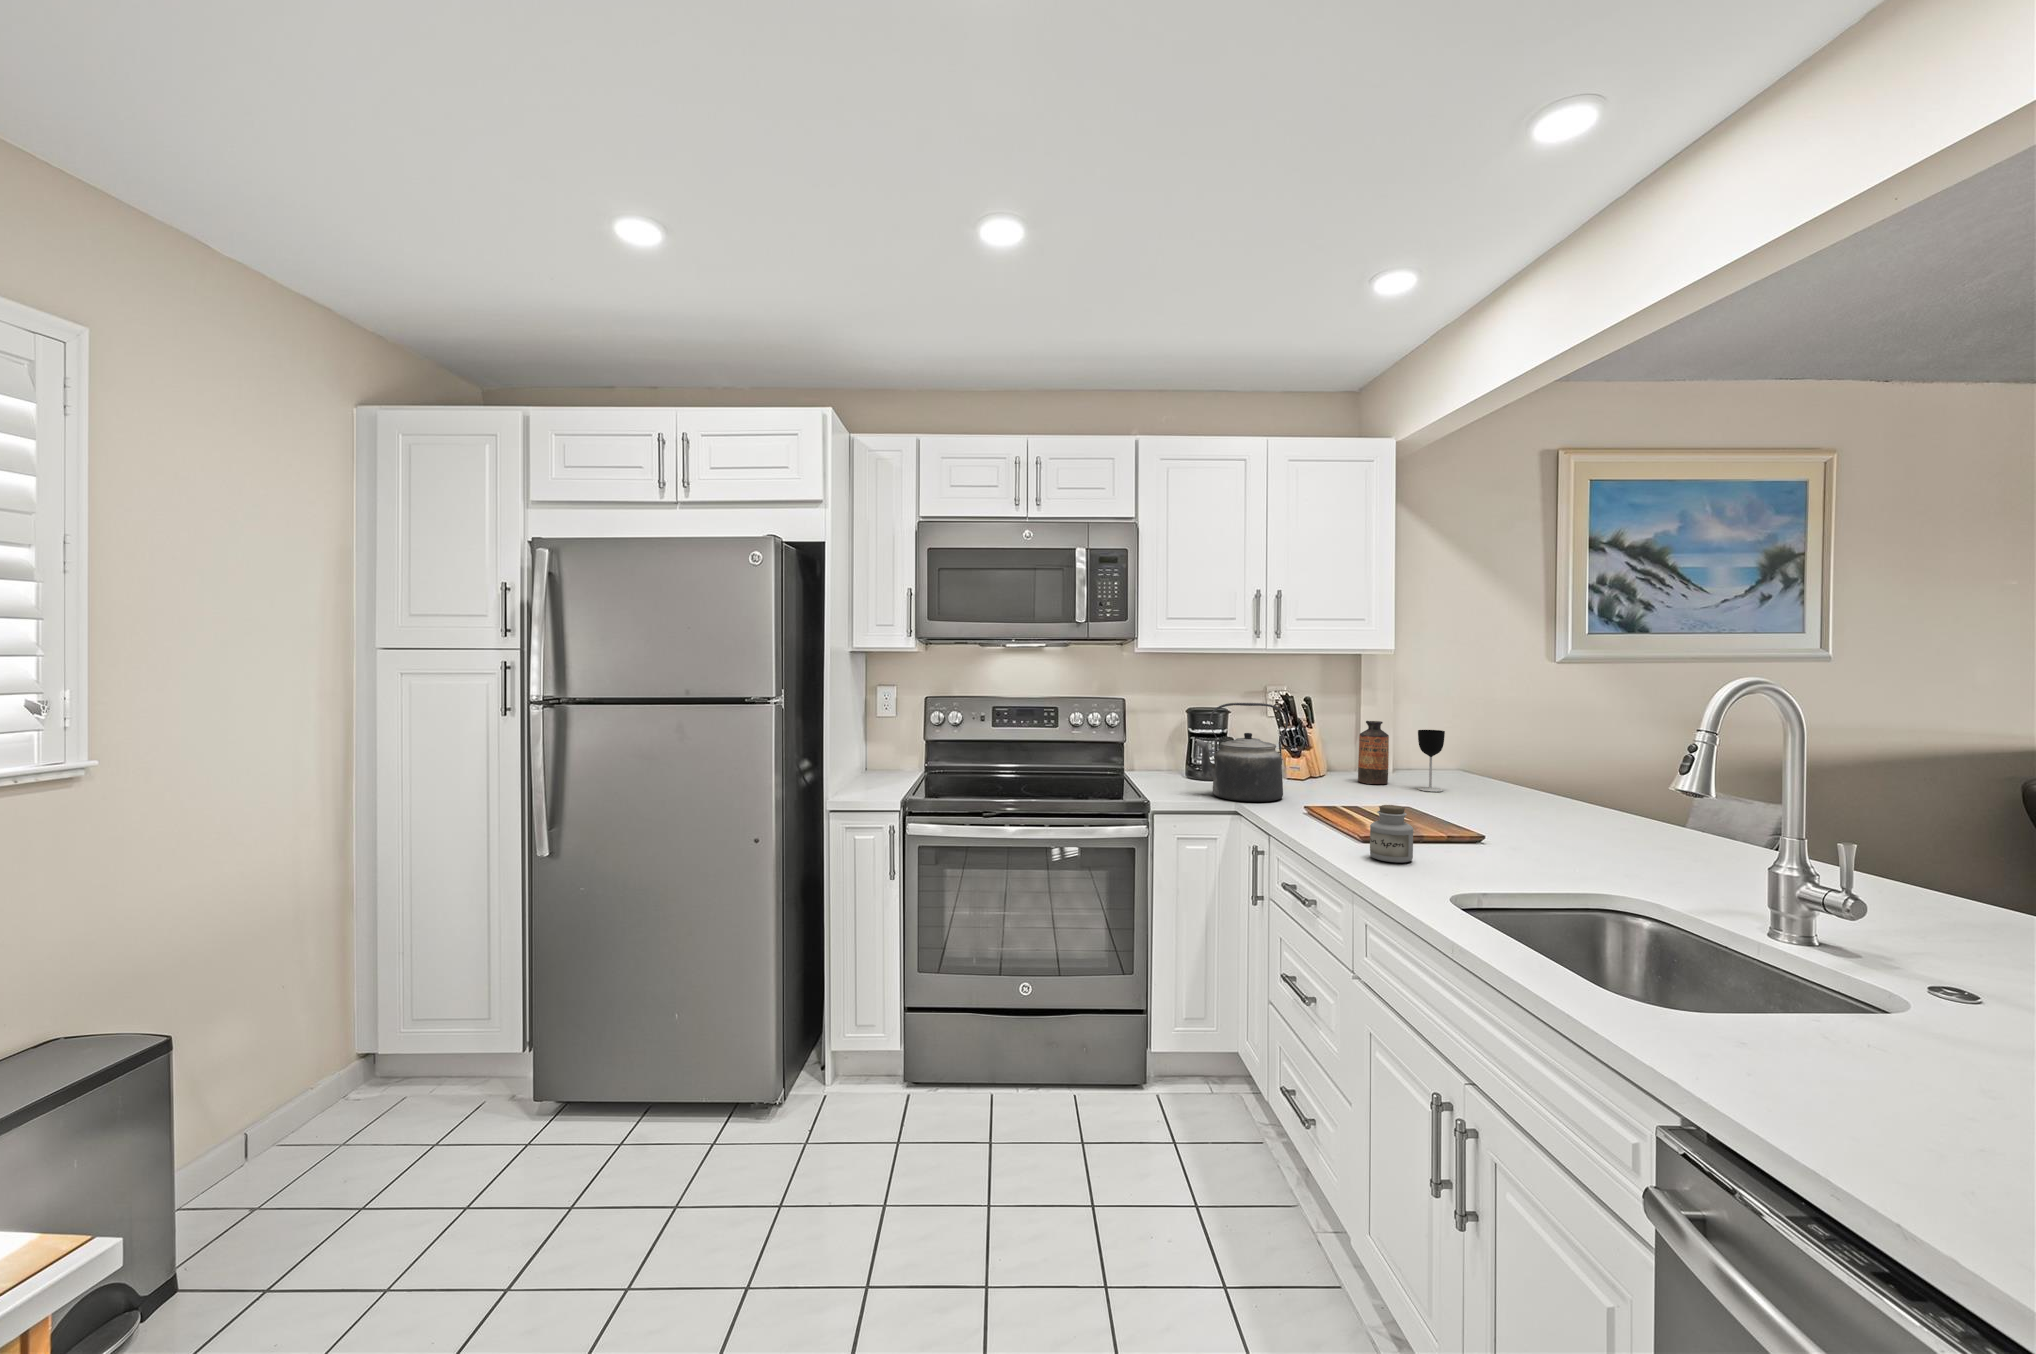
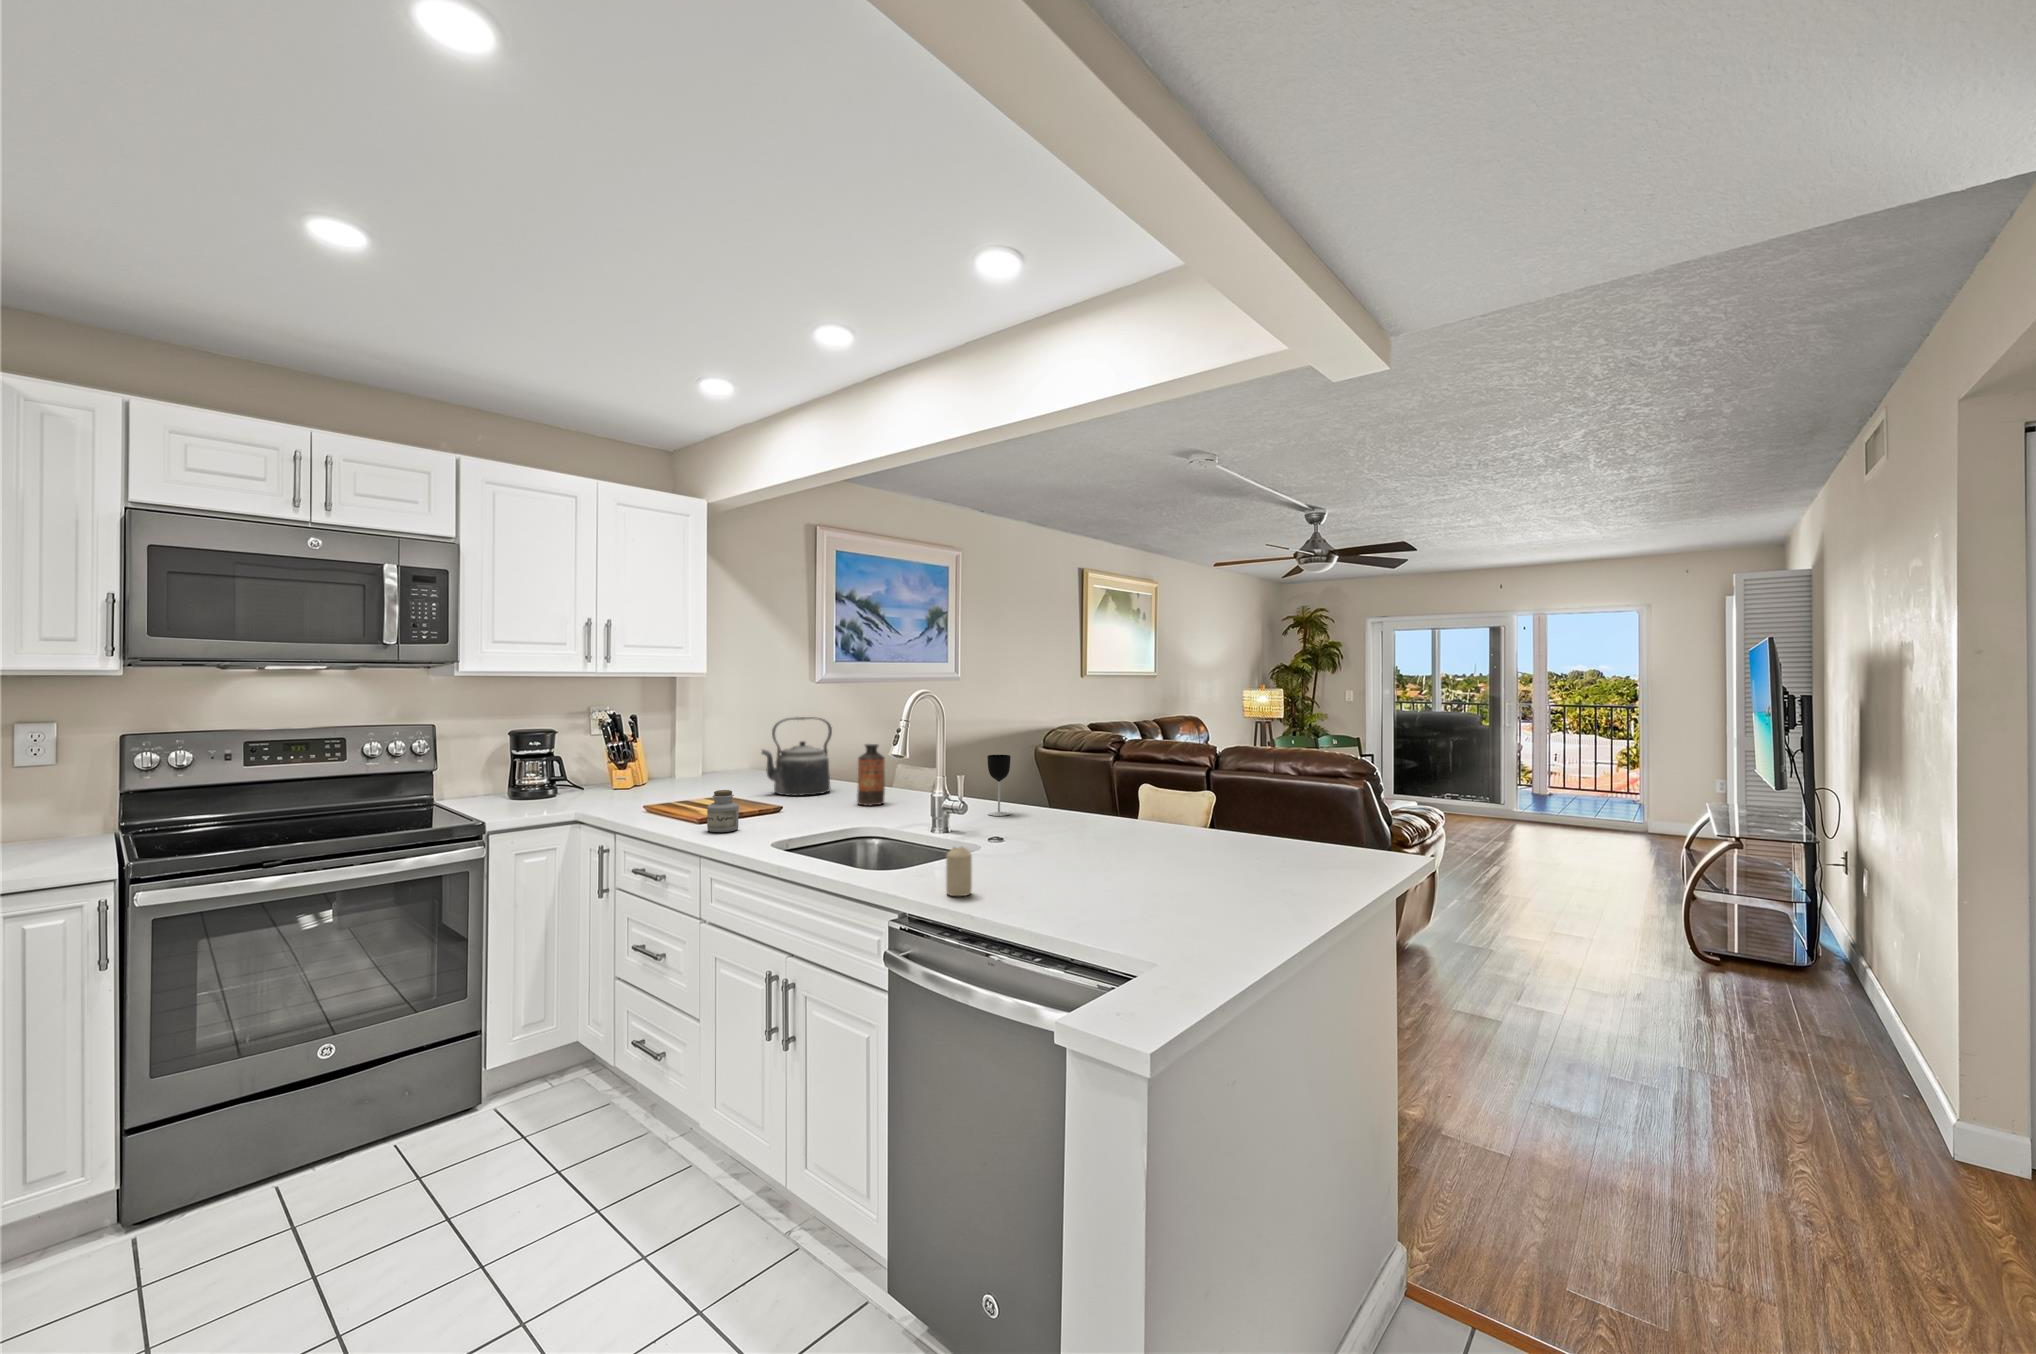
kettle: present [1195,703,1288,802] -> present [762,717,832,796]
bottle: present [1358,721,1389,784] -> present [857,744,885,805]
wine glass: present [1418,730,1445,792] -> present [987,755,1010,816]
candle: none [1814,1022,1893,1141] -> present [946,847,972,896]

